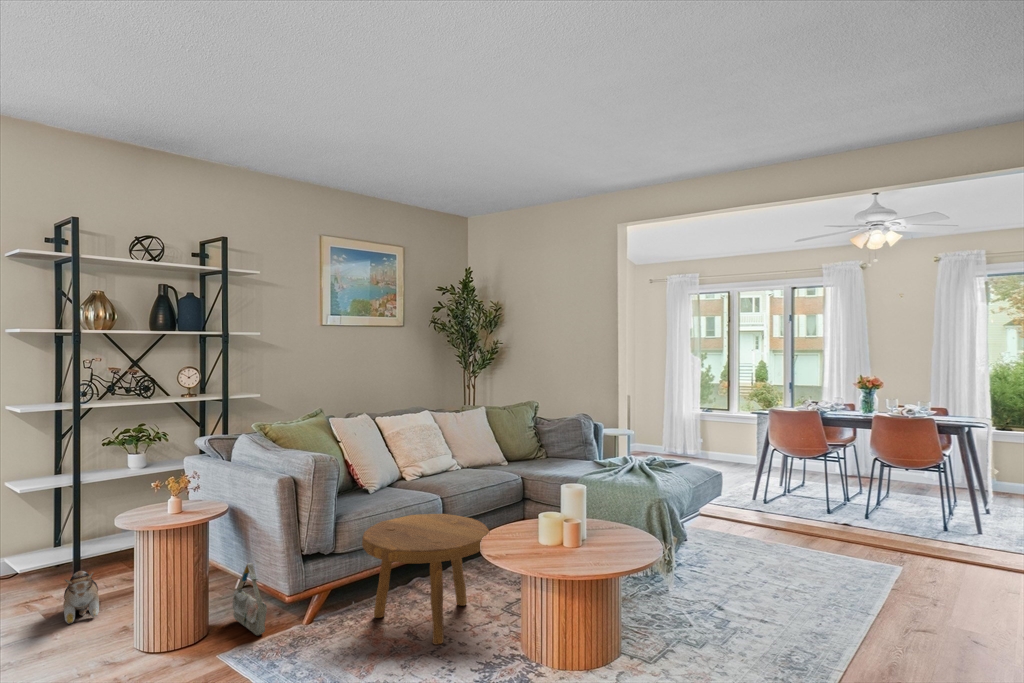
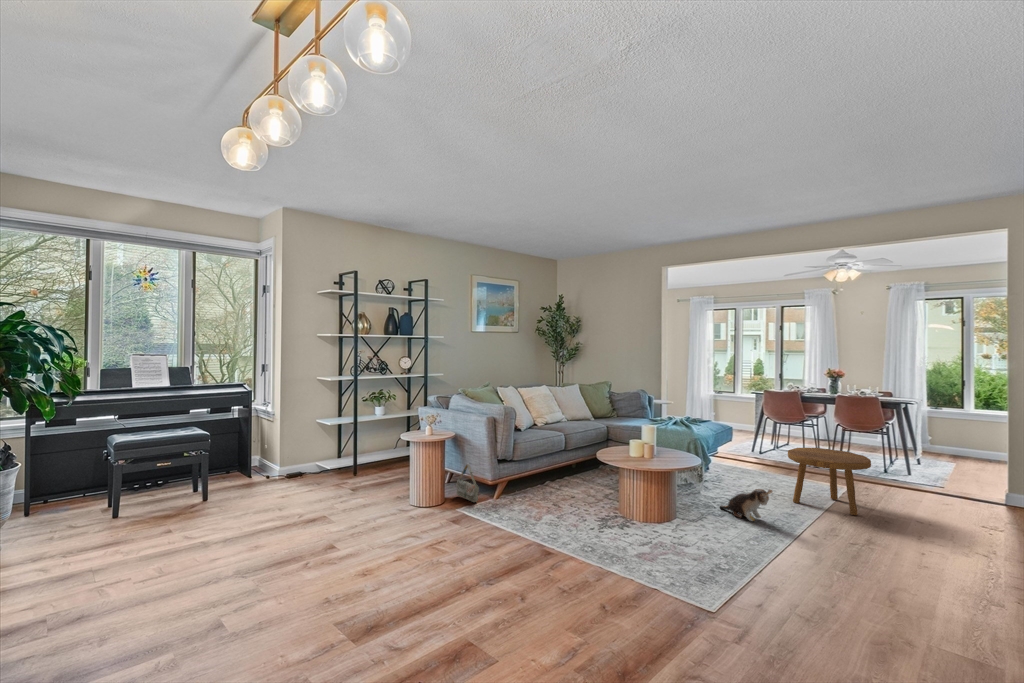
footstool: present [362,514,490,645] -> present [788,448,871,515]
plush toy: present [63,571,101,624] -> present [720,489,772,521]

